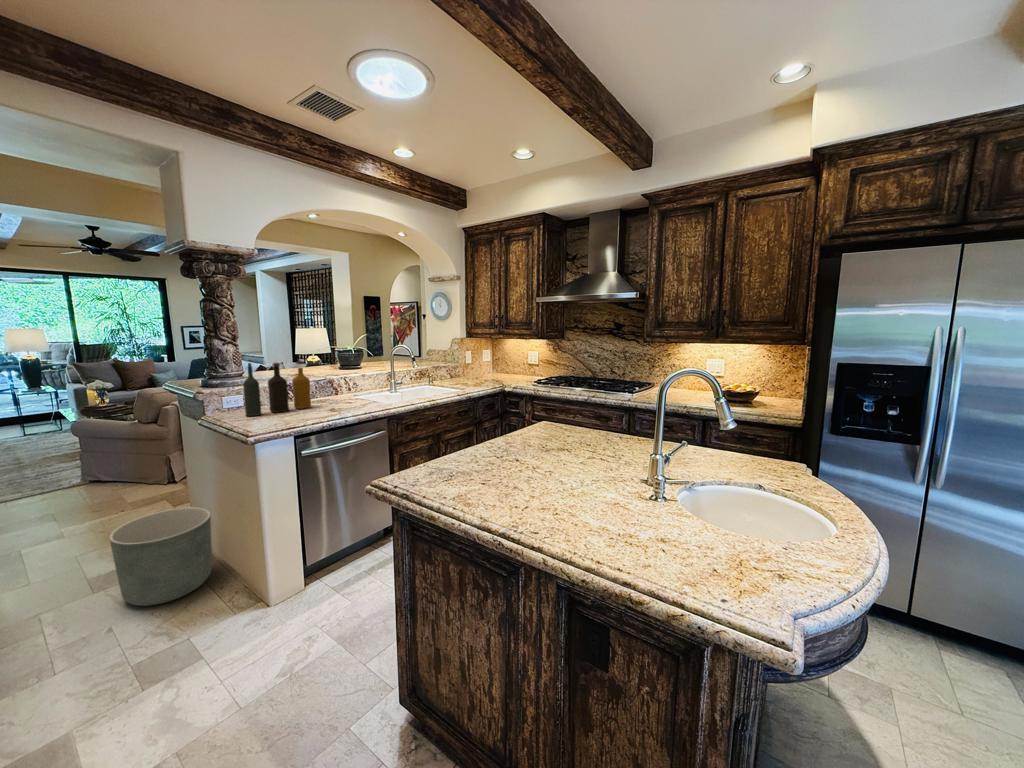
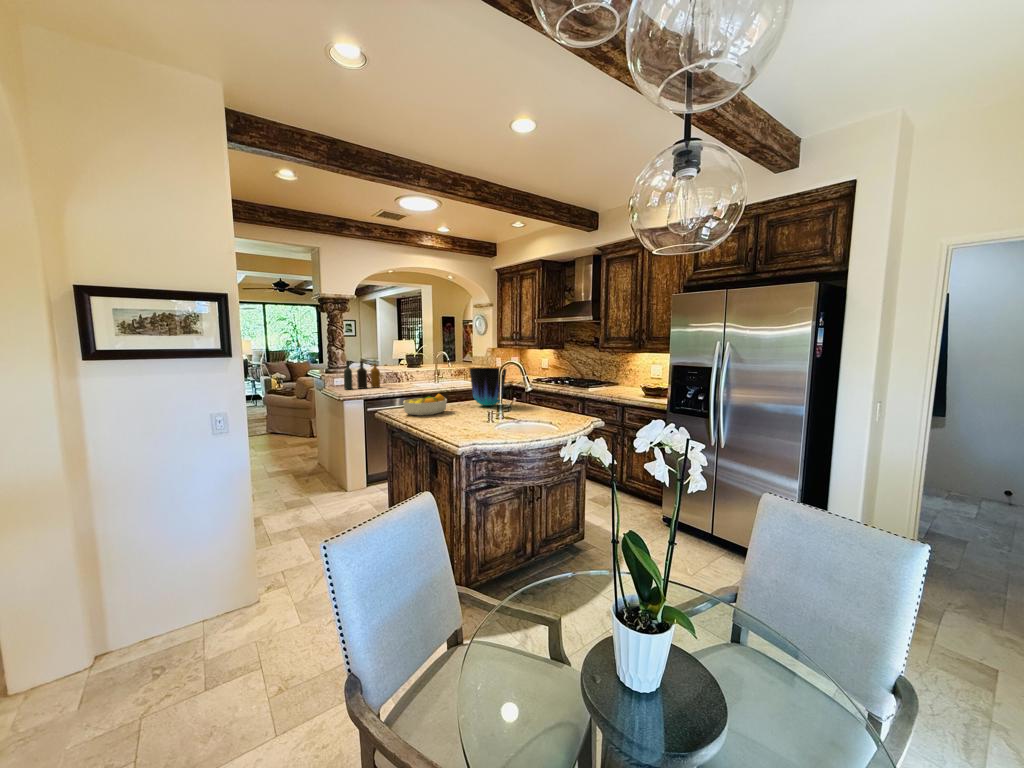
vase: none [526,375,593,444] -> present [470,368,506,406]
fruit bowl: none [434,434,520,489] -> present [403,394,447,416]
planter: present [110,507,212,606] -> none [279,440,325,486]

